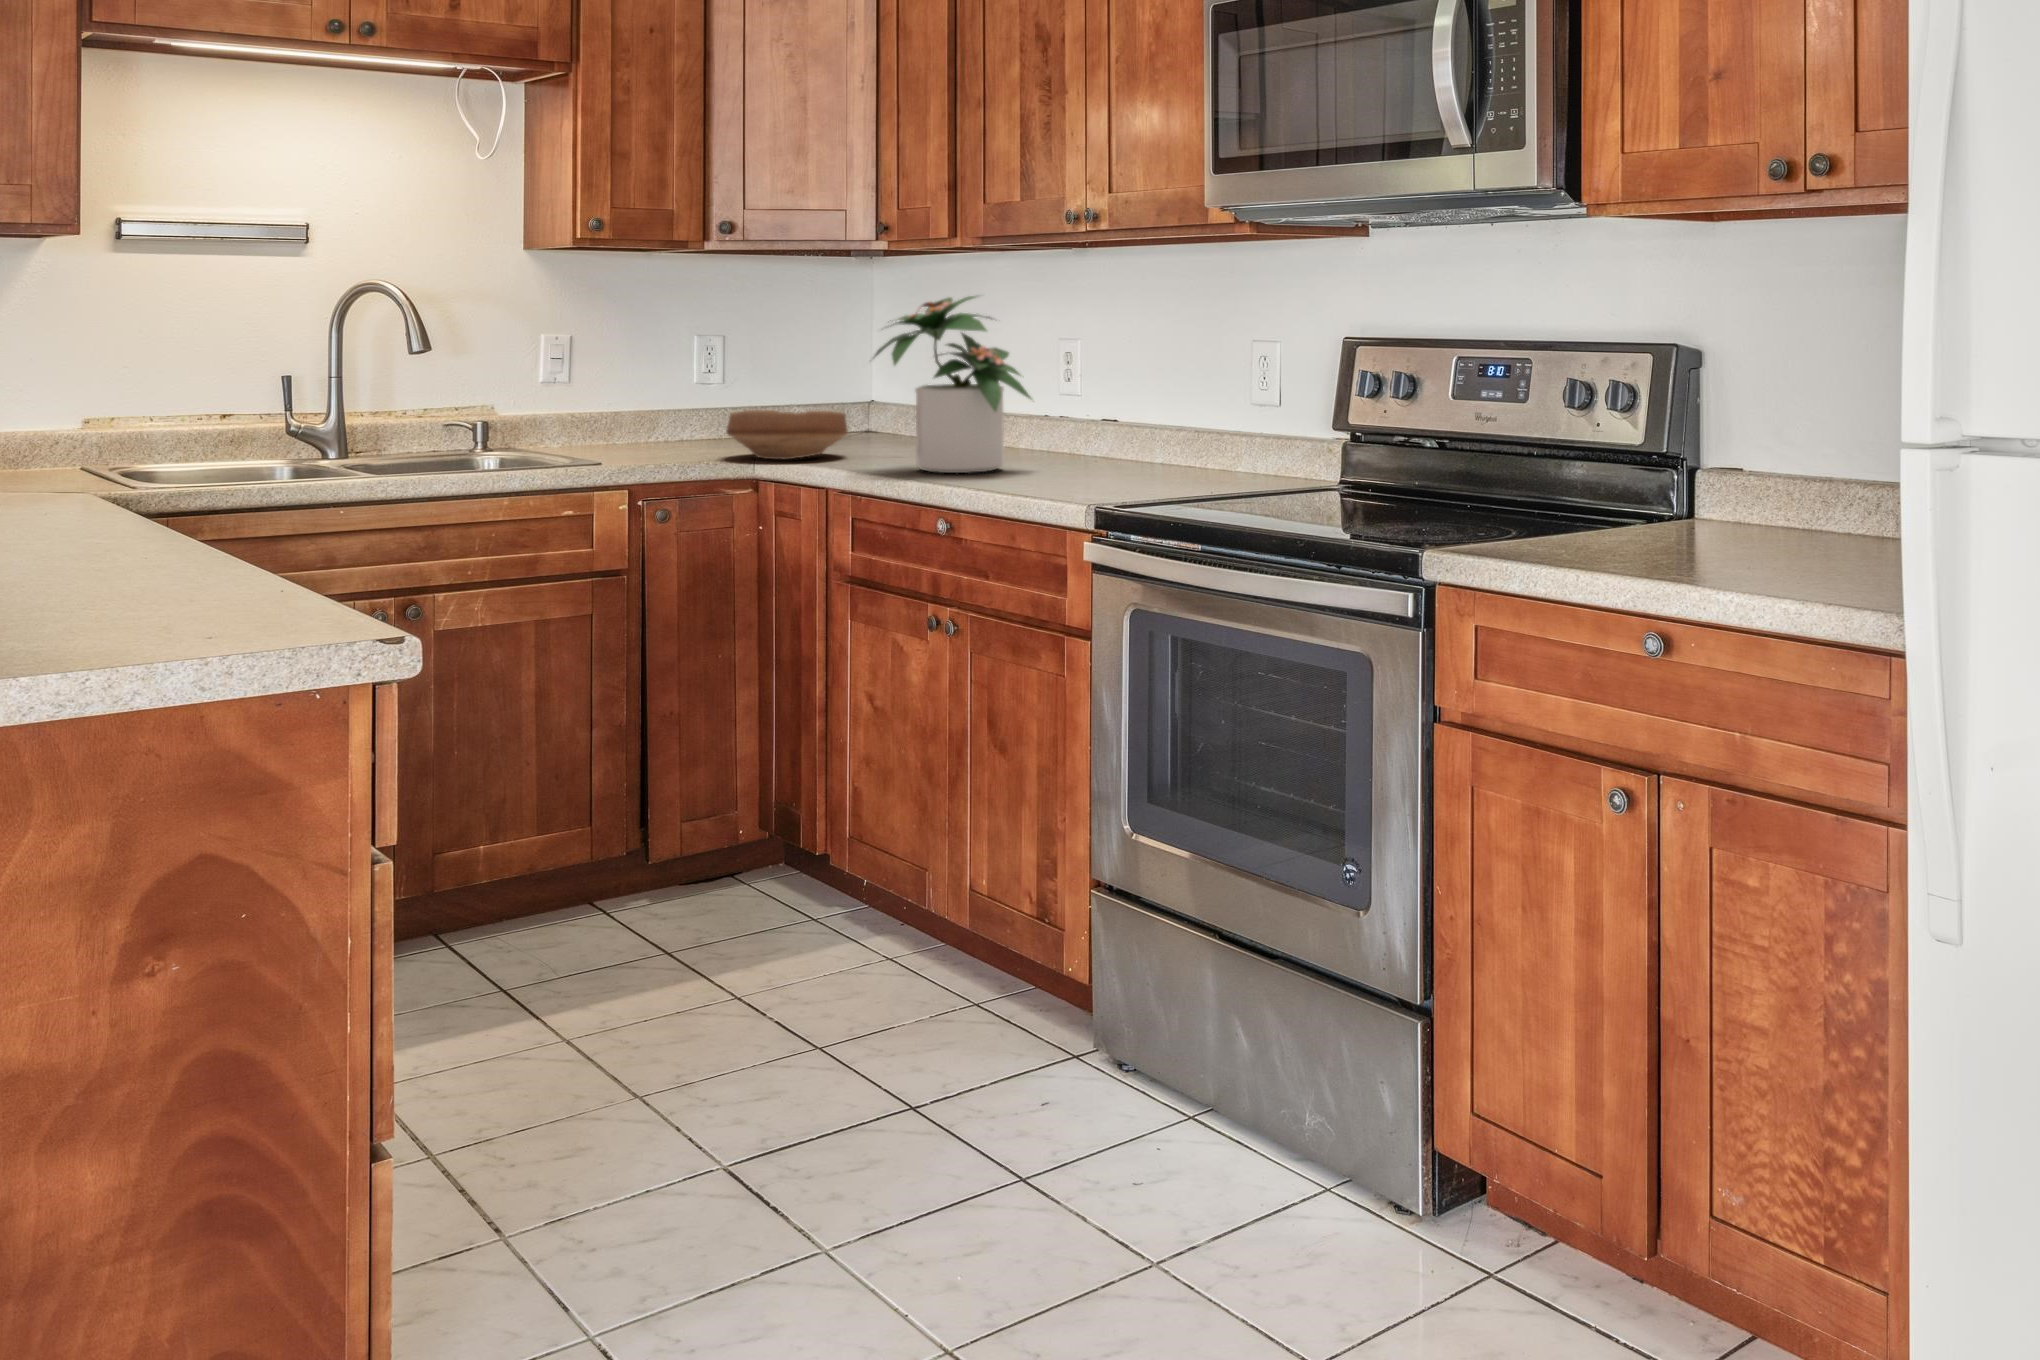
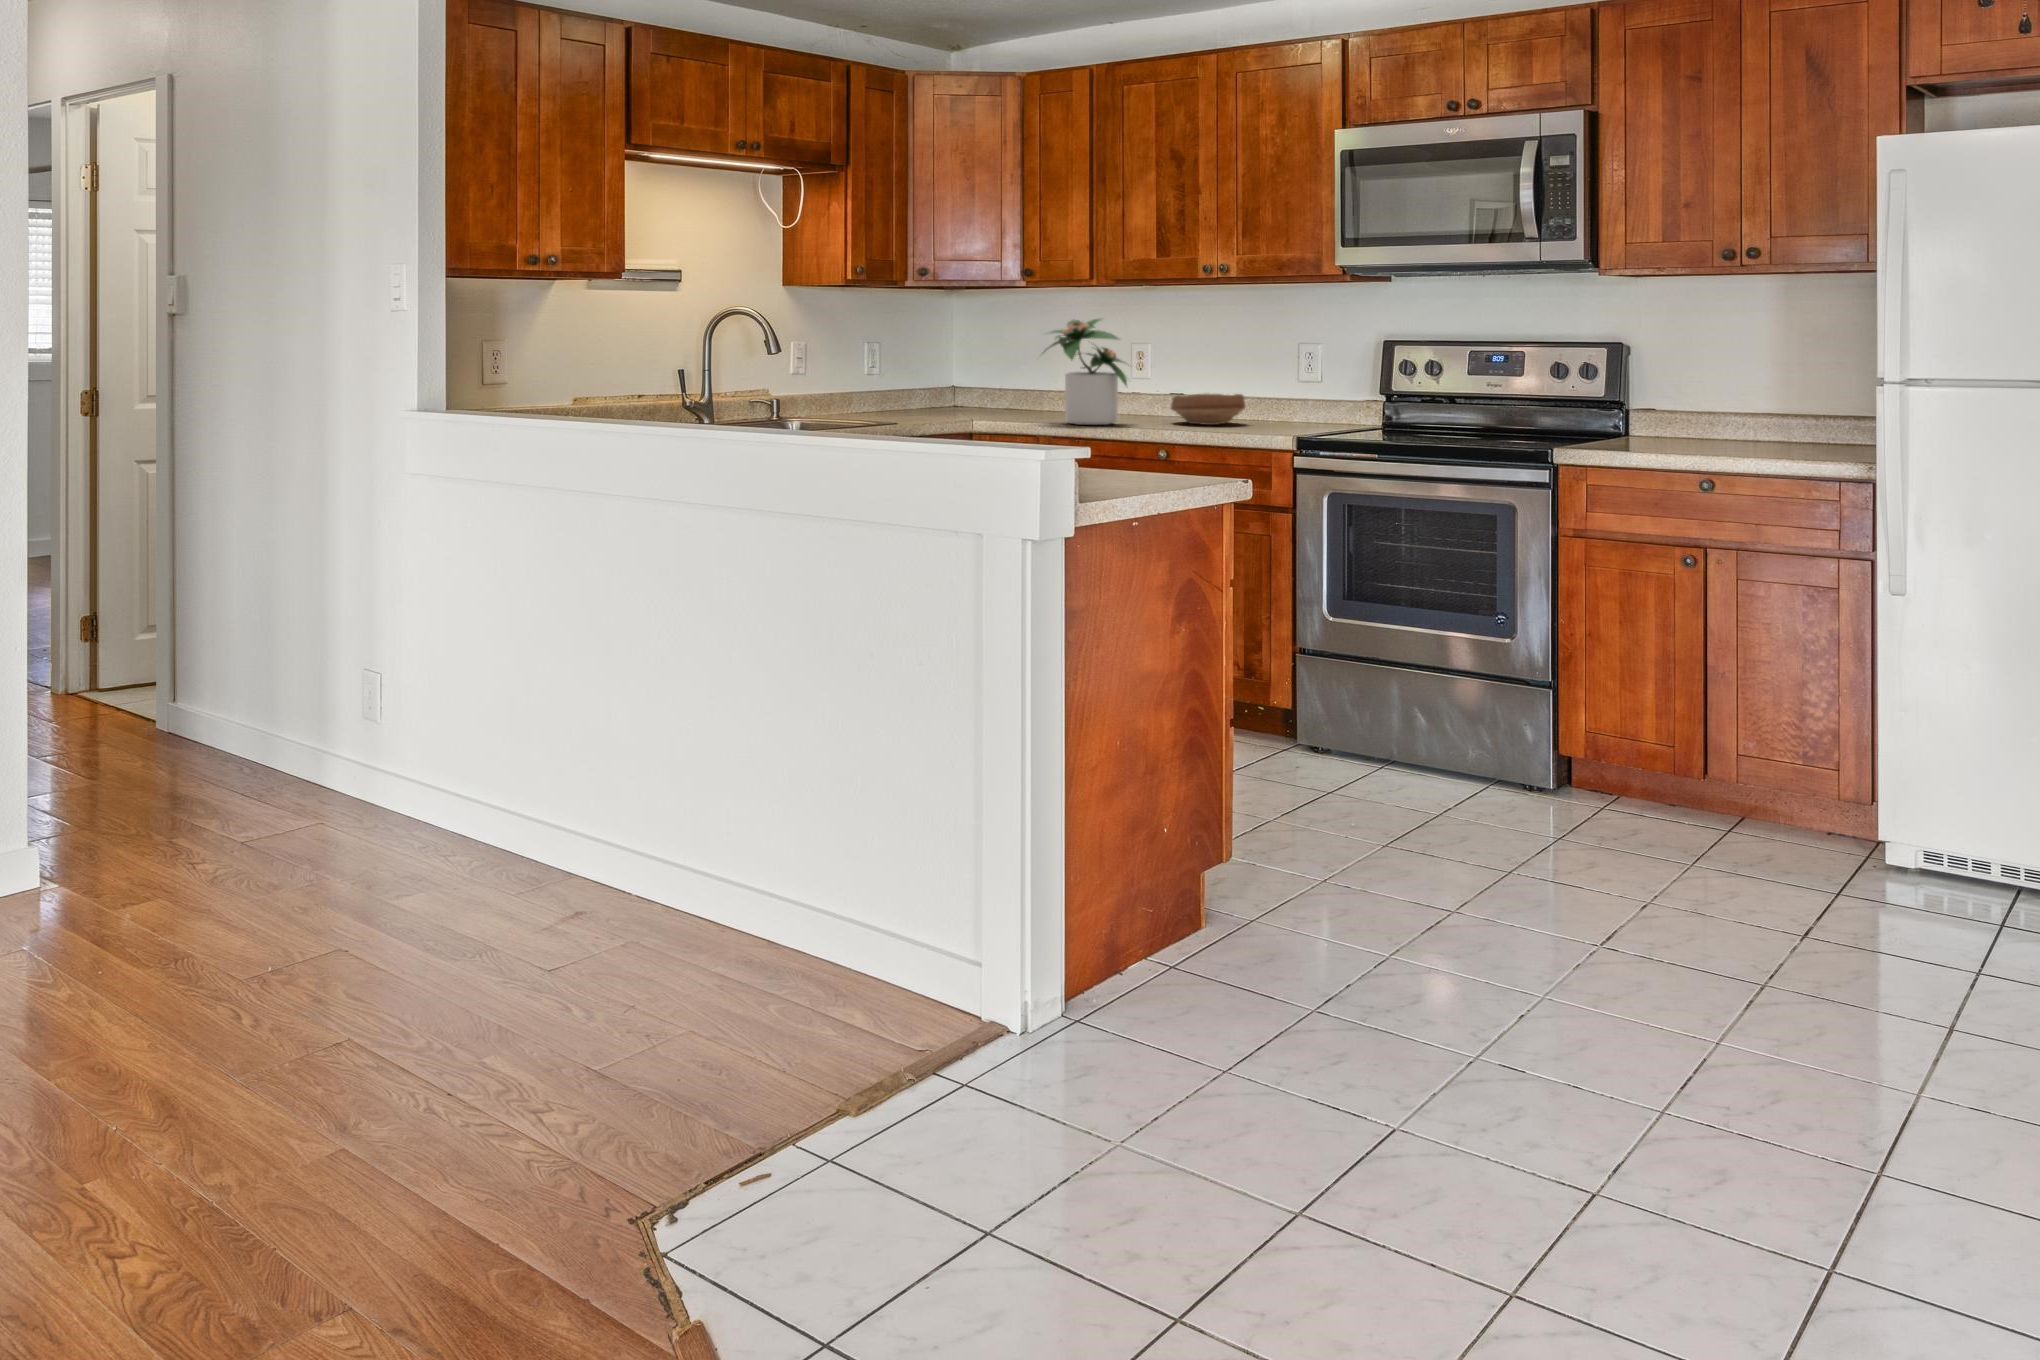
bowl: present [726,410,848,459] -> present [1171,393,1245,425]

